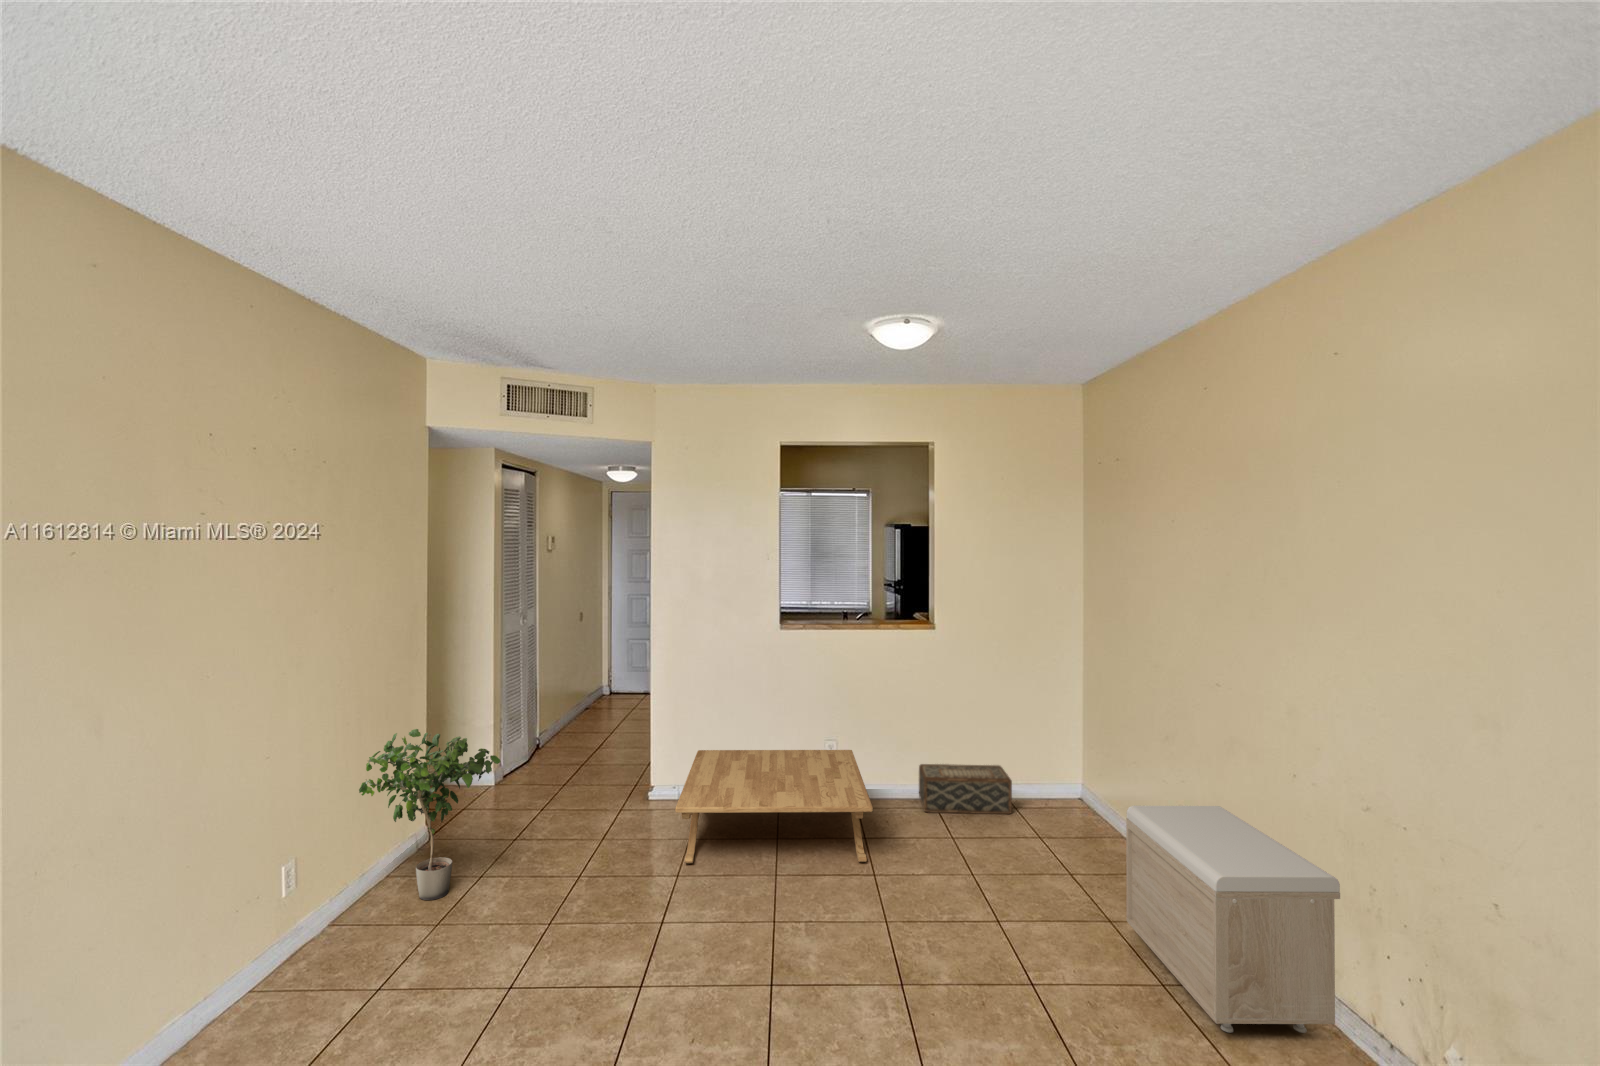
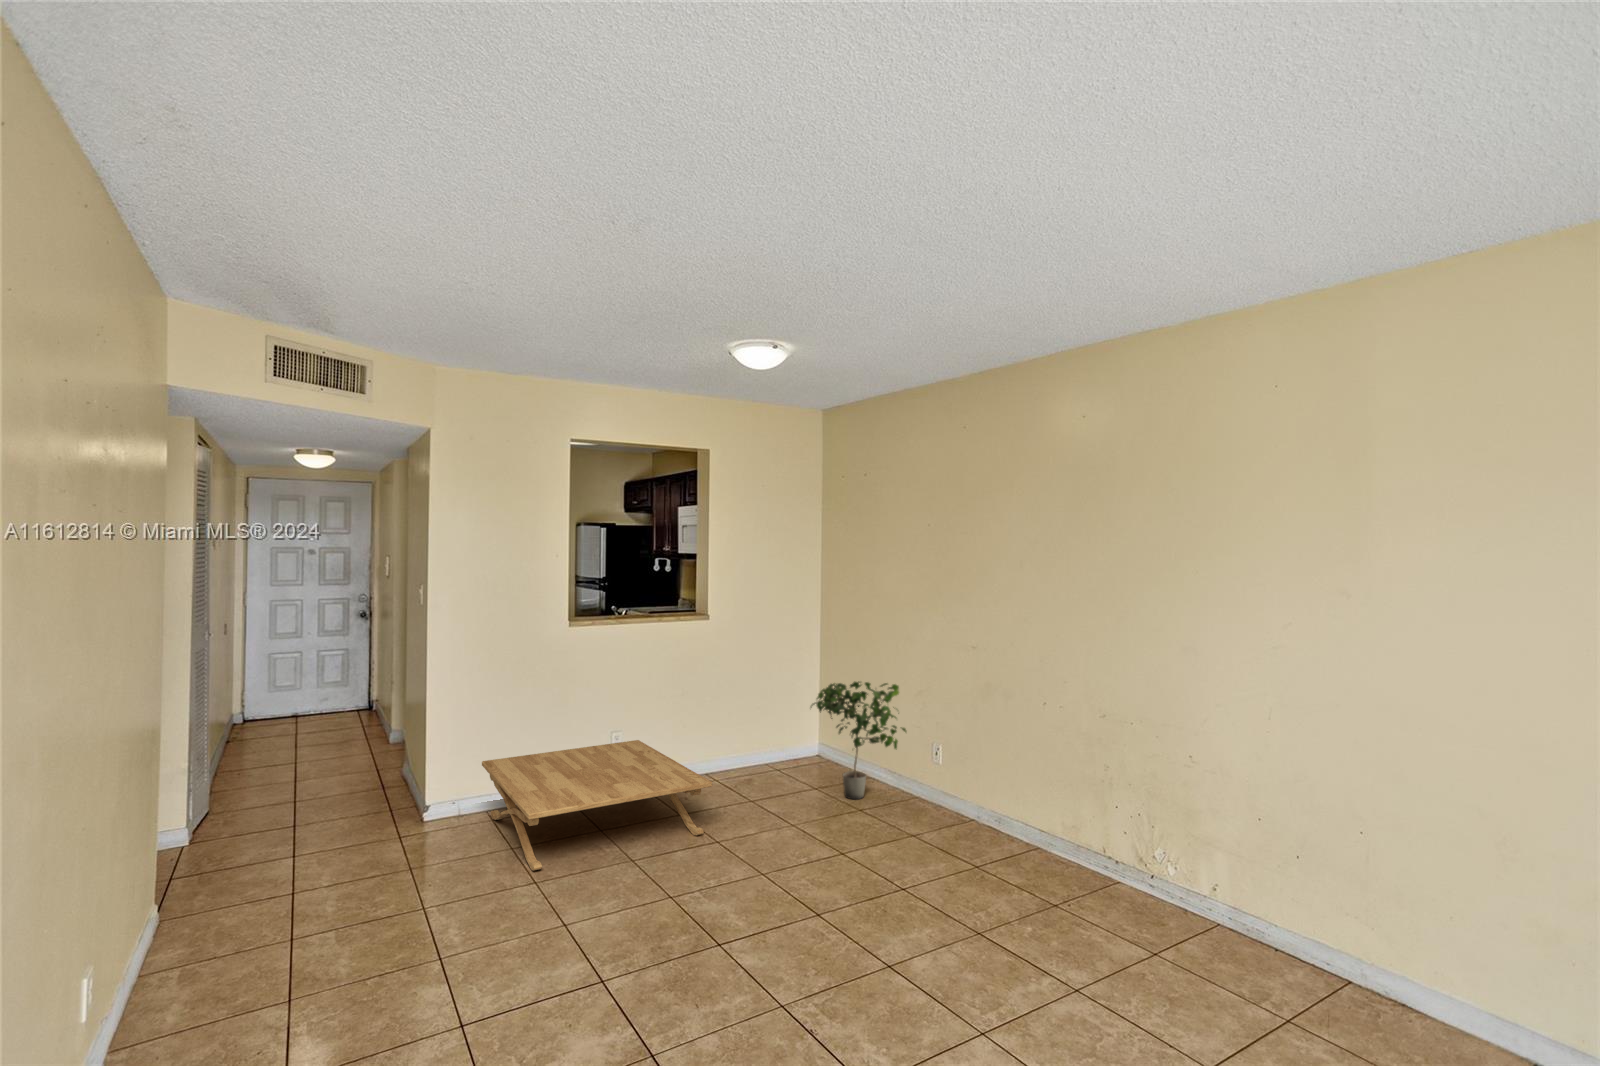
potted plant: present [359,729,501,900] -> present [811,681,906,799]
woven basket: present [919,764,1012,814] -> none [697,737,783,787]
storage bench: present [1126,806,1340,1033] -> none [929,735,1083,883]

